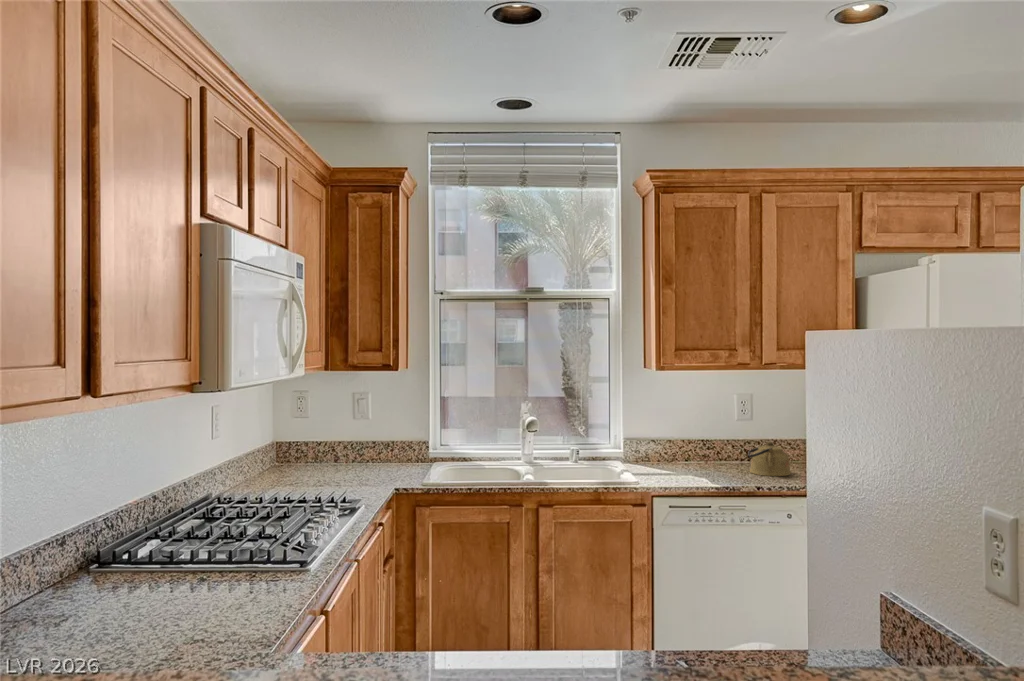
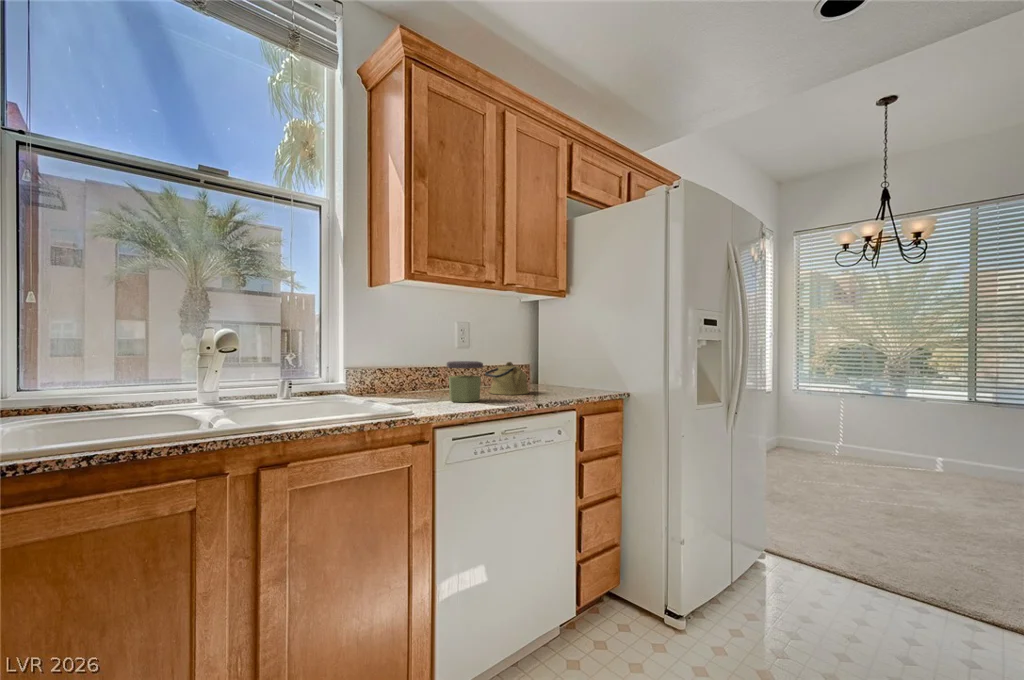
jar: none [687,441,720,479] -> present [447,361,483,402]

